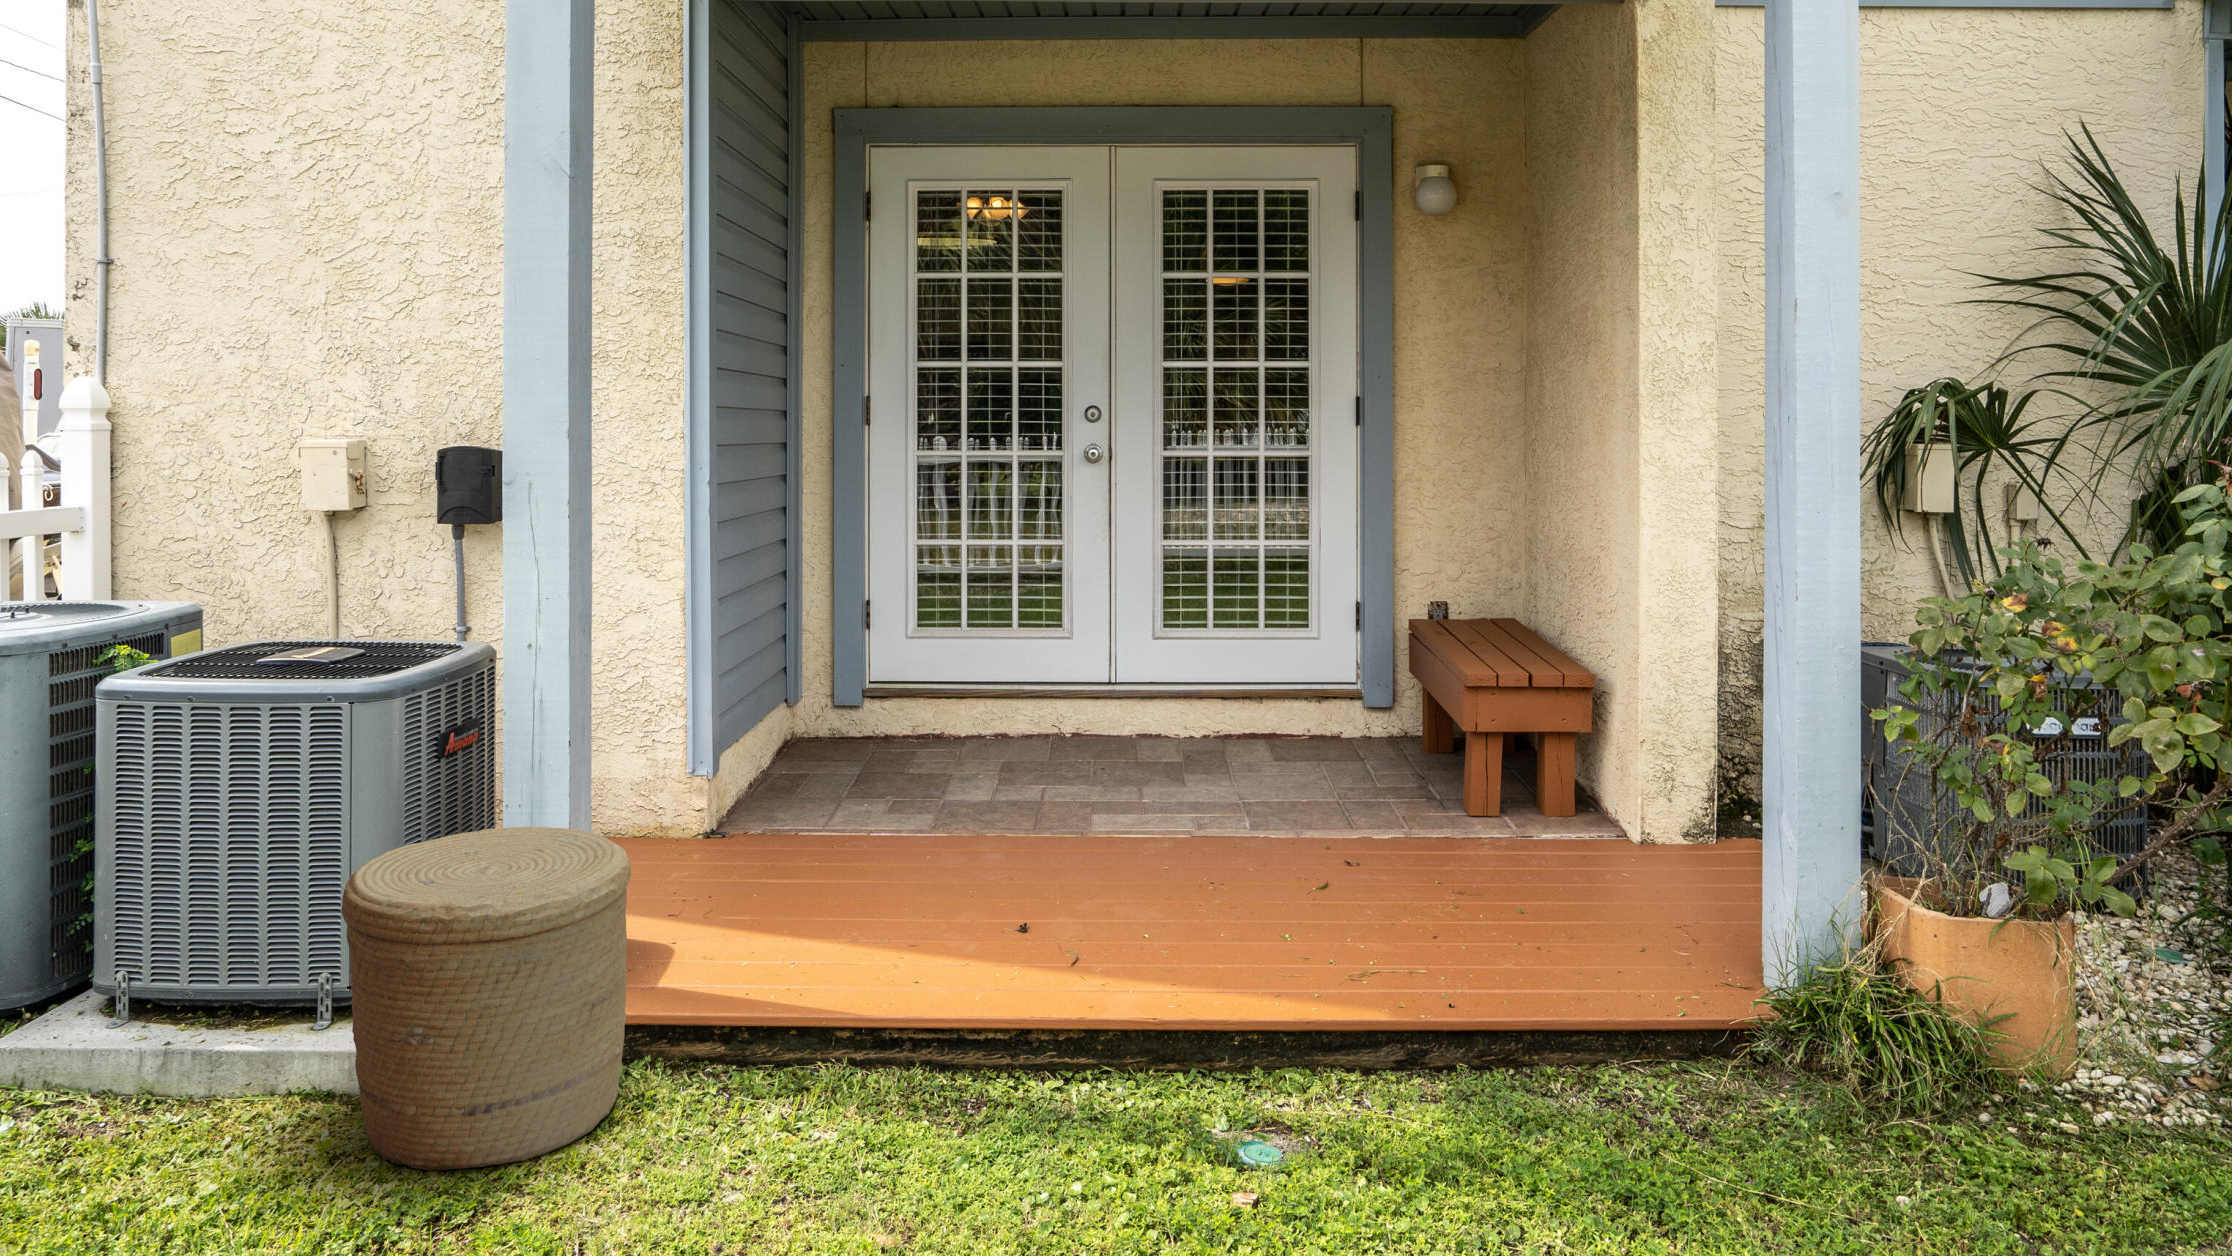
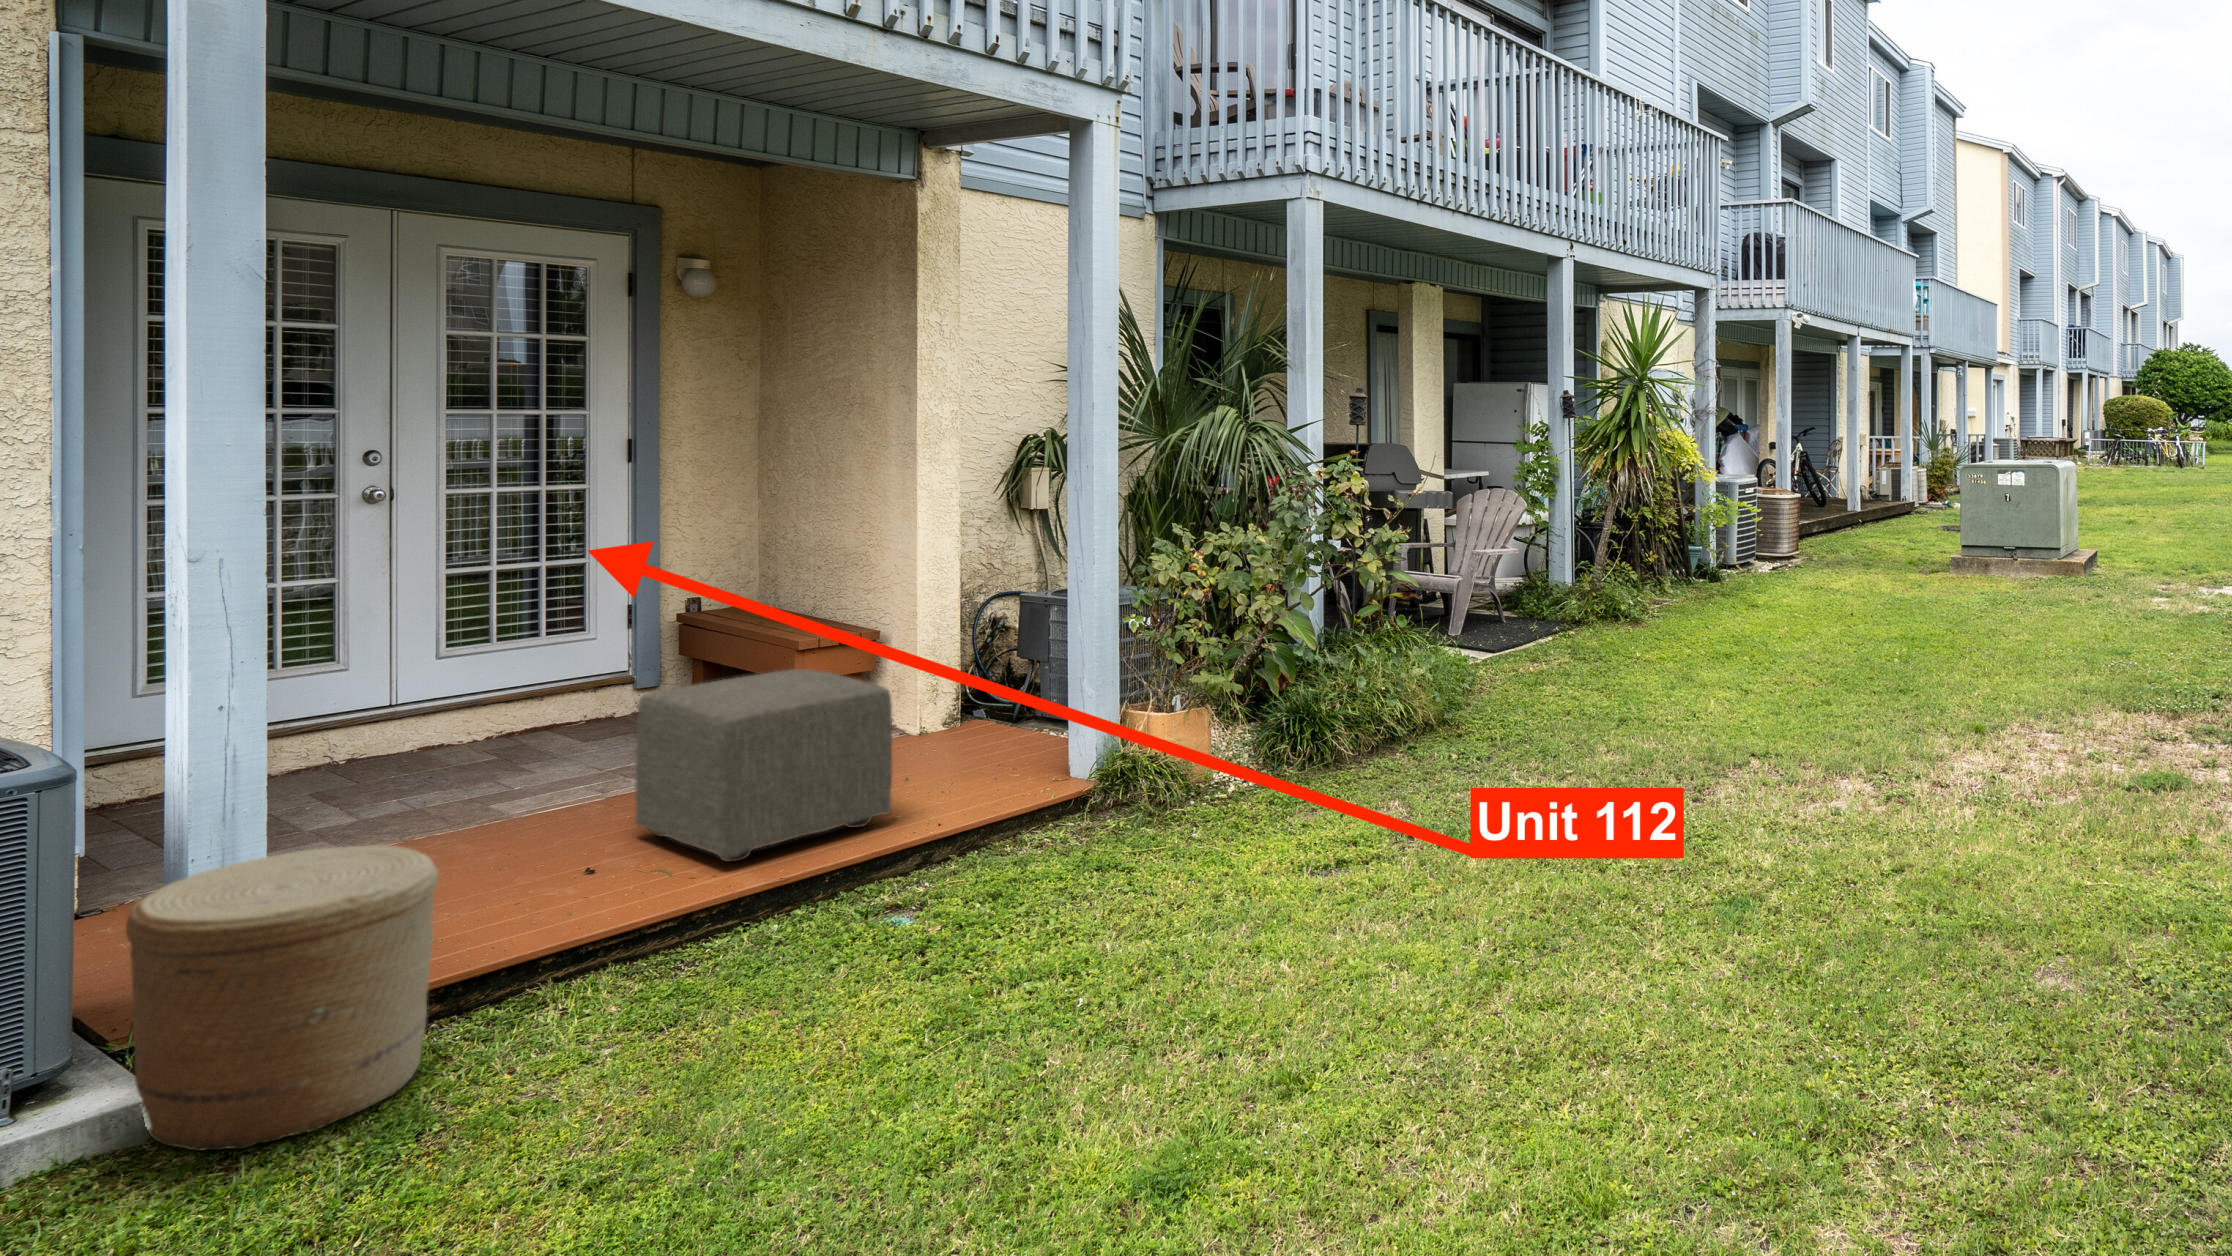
ottoman: none [1108,719,1377,990] -> present [635,669,892,862]

